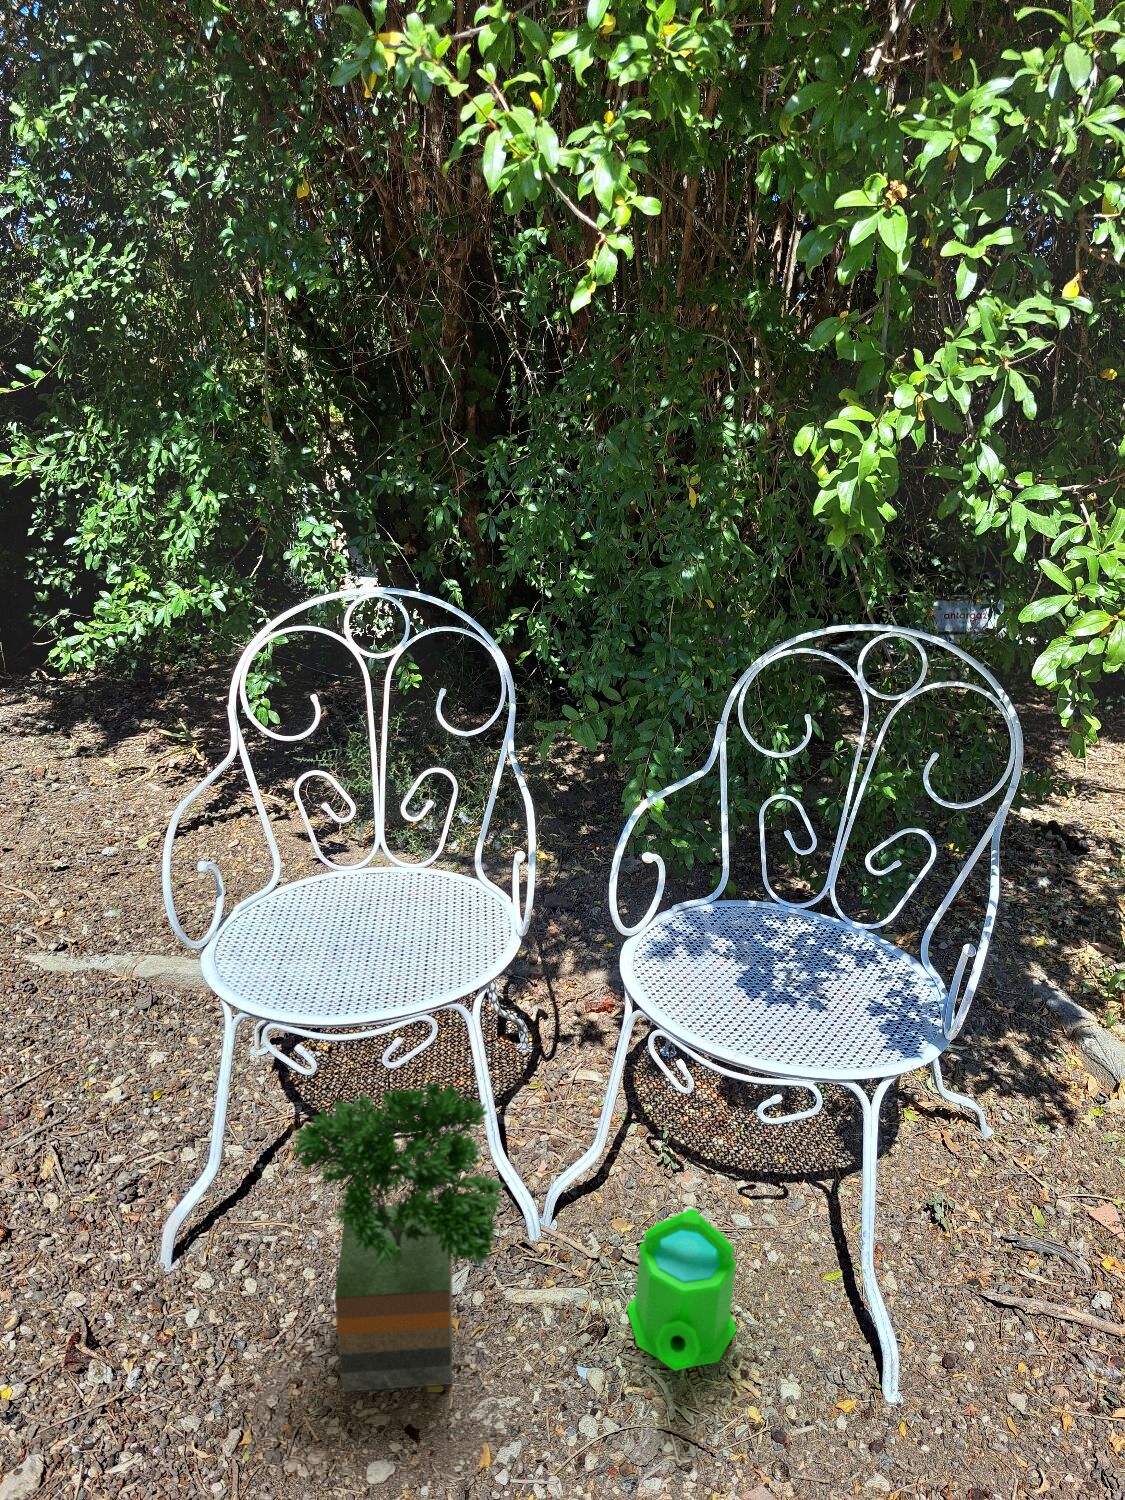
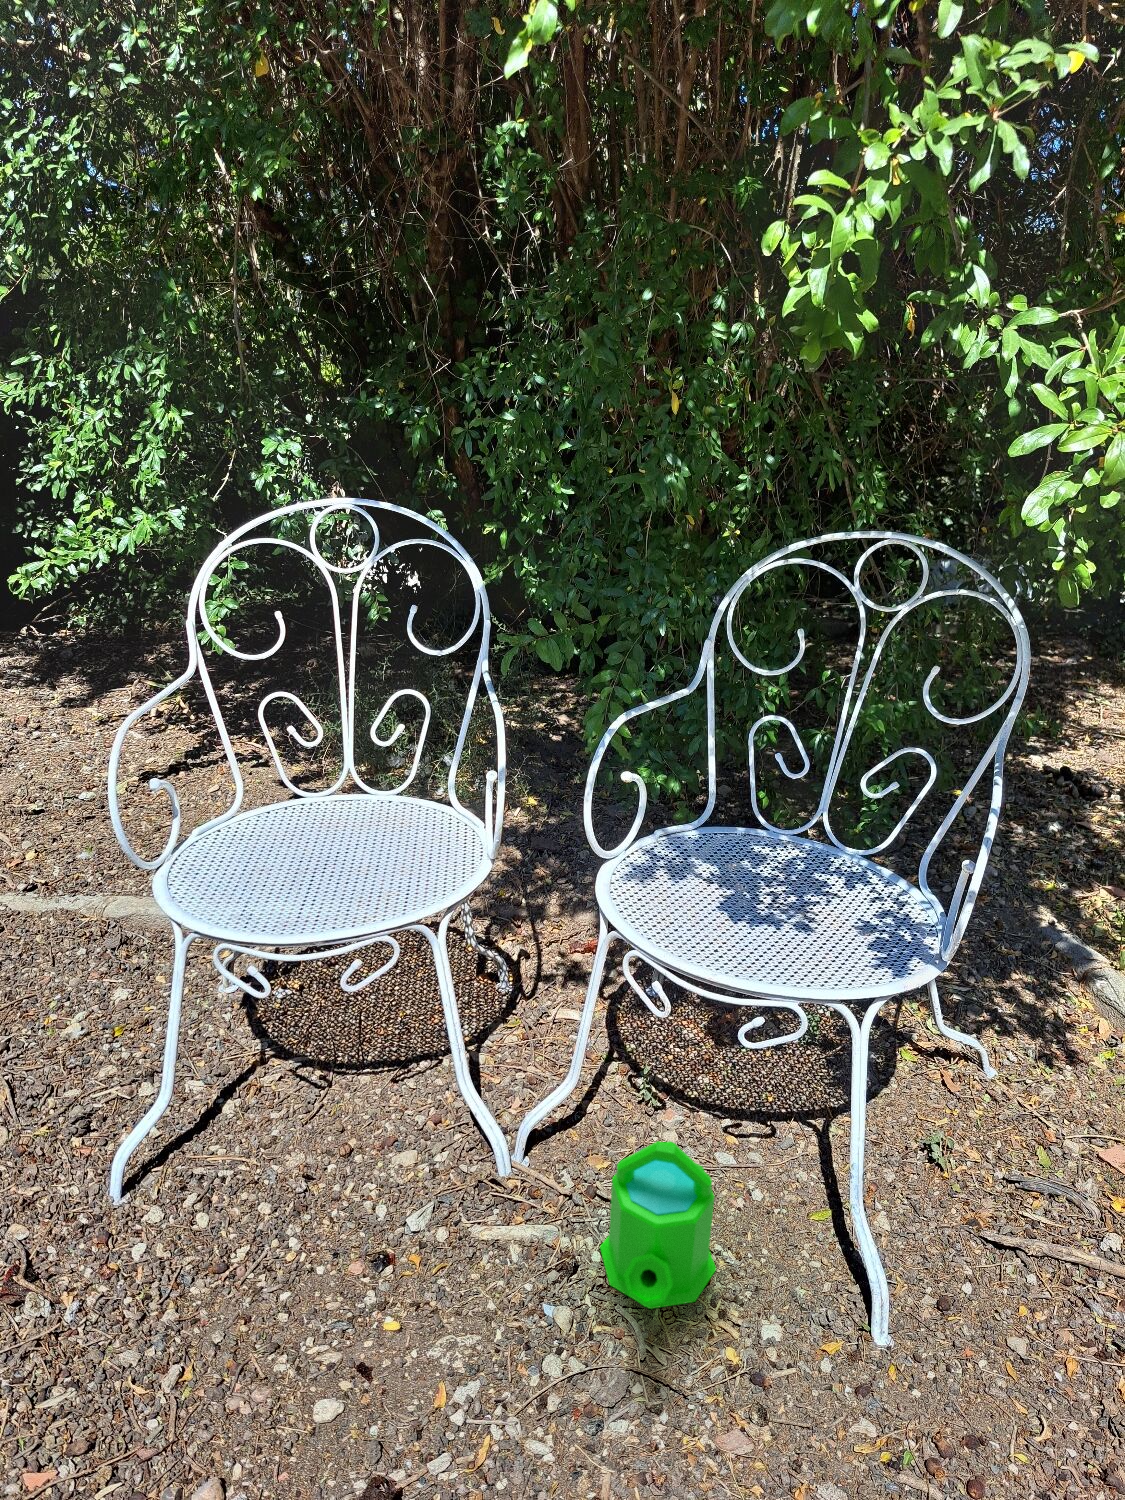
potted tree: present [292,1083,505,1392] -> none [232,998,465,1329]

